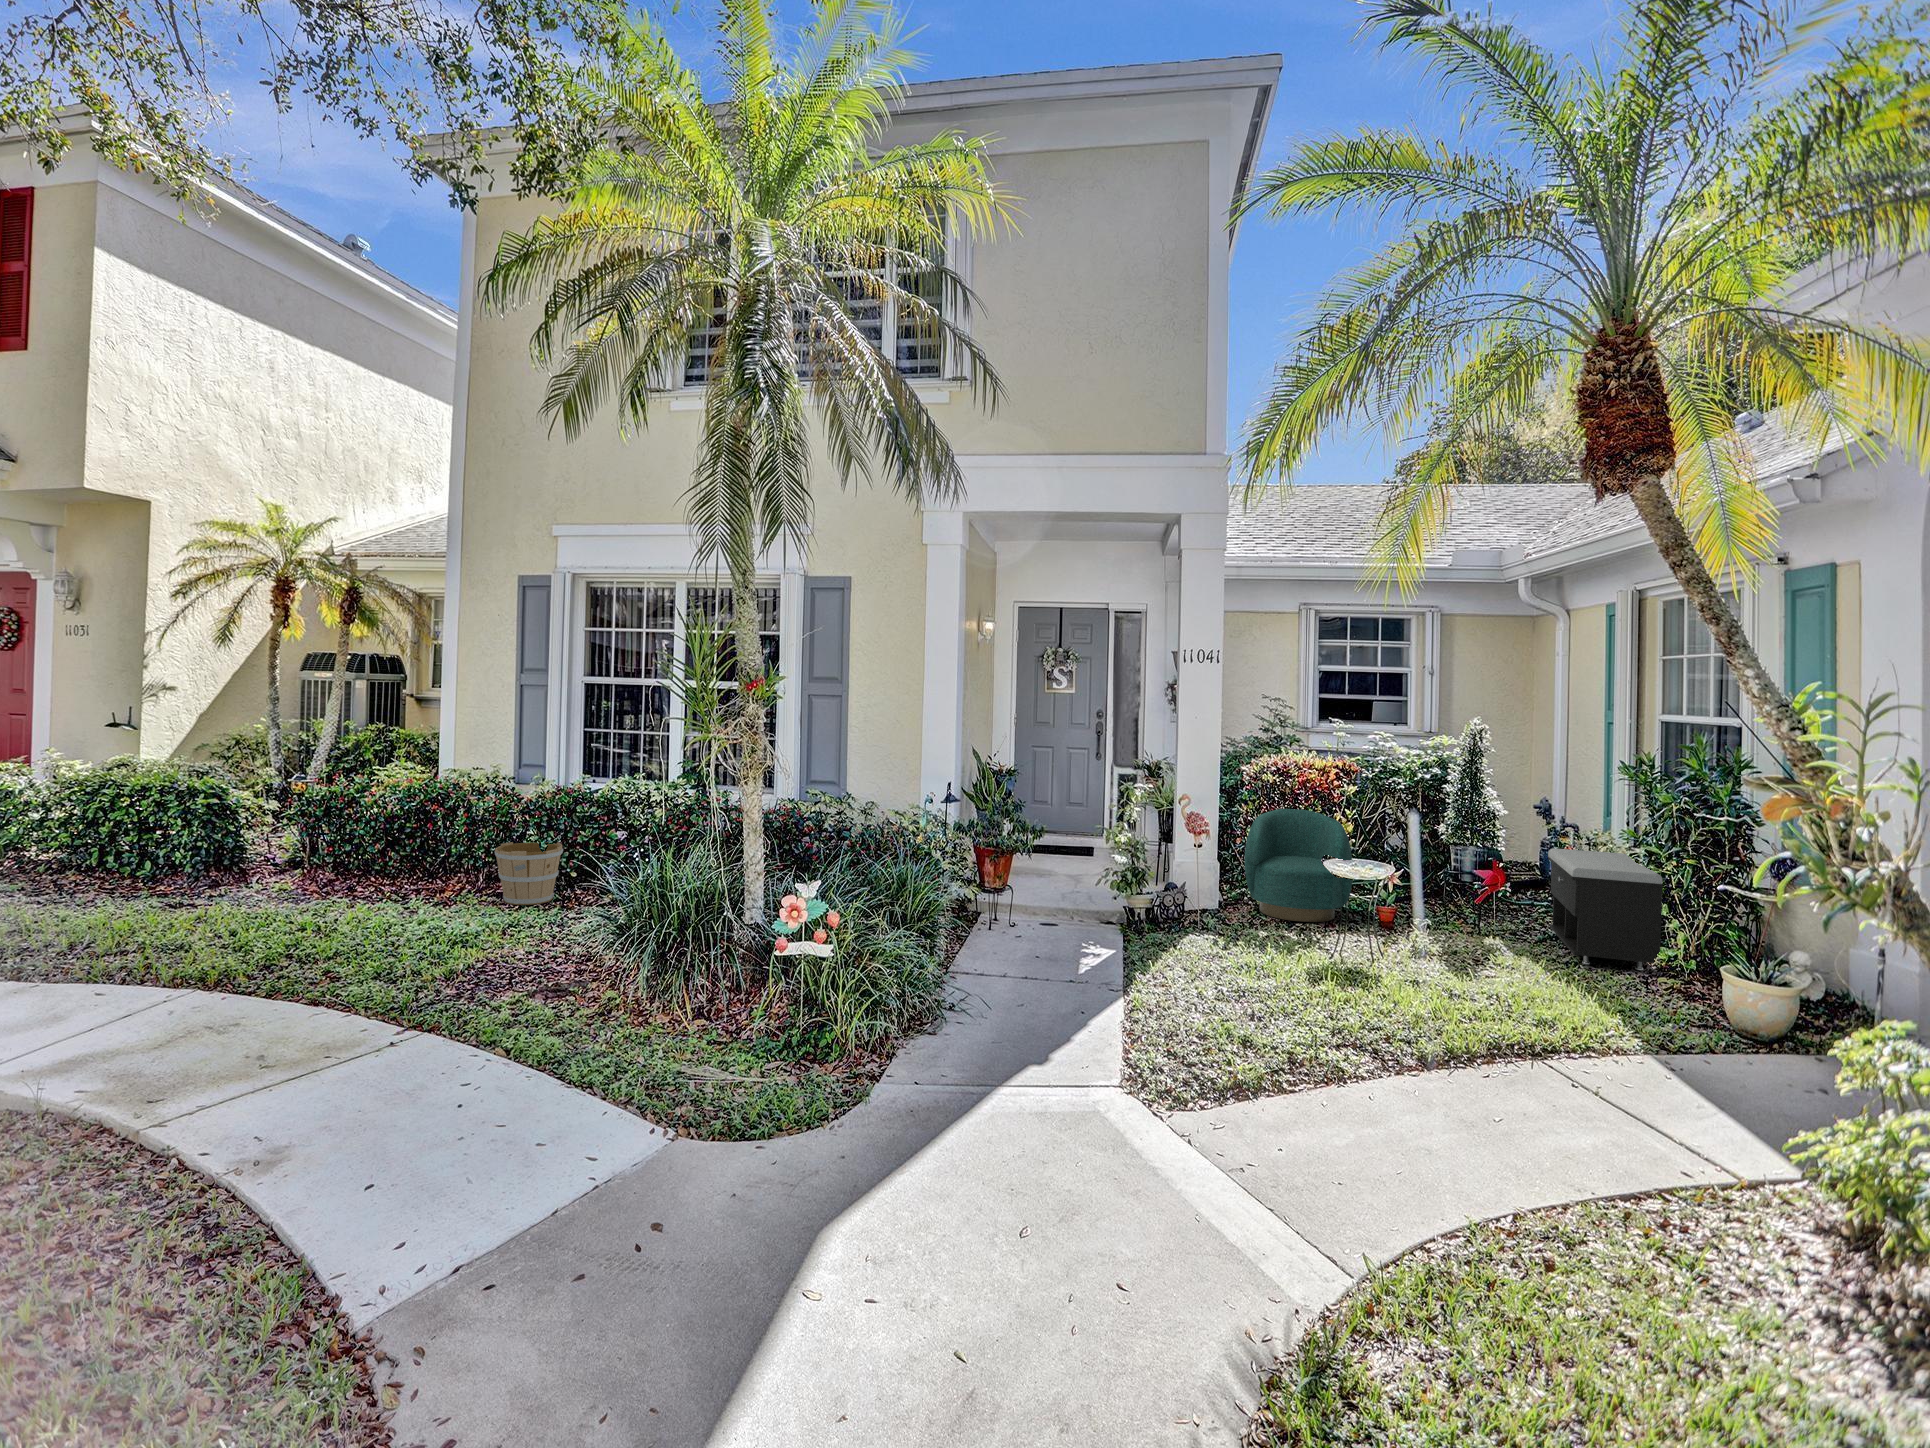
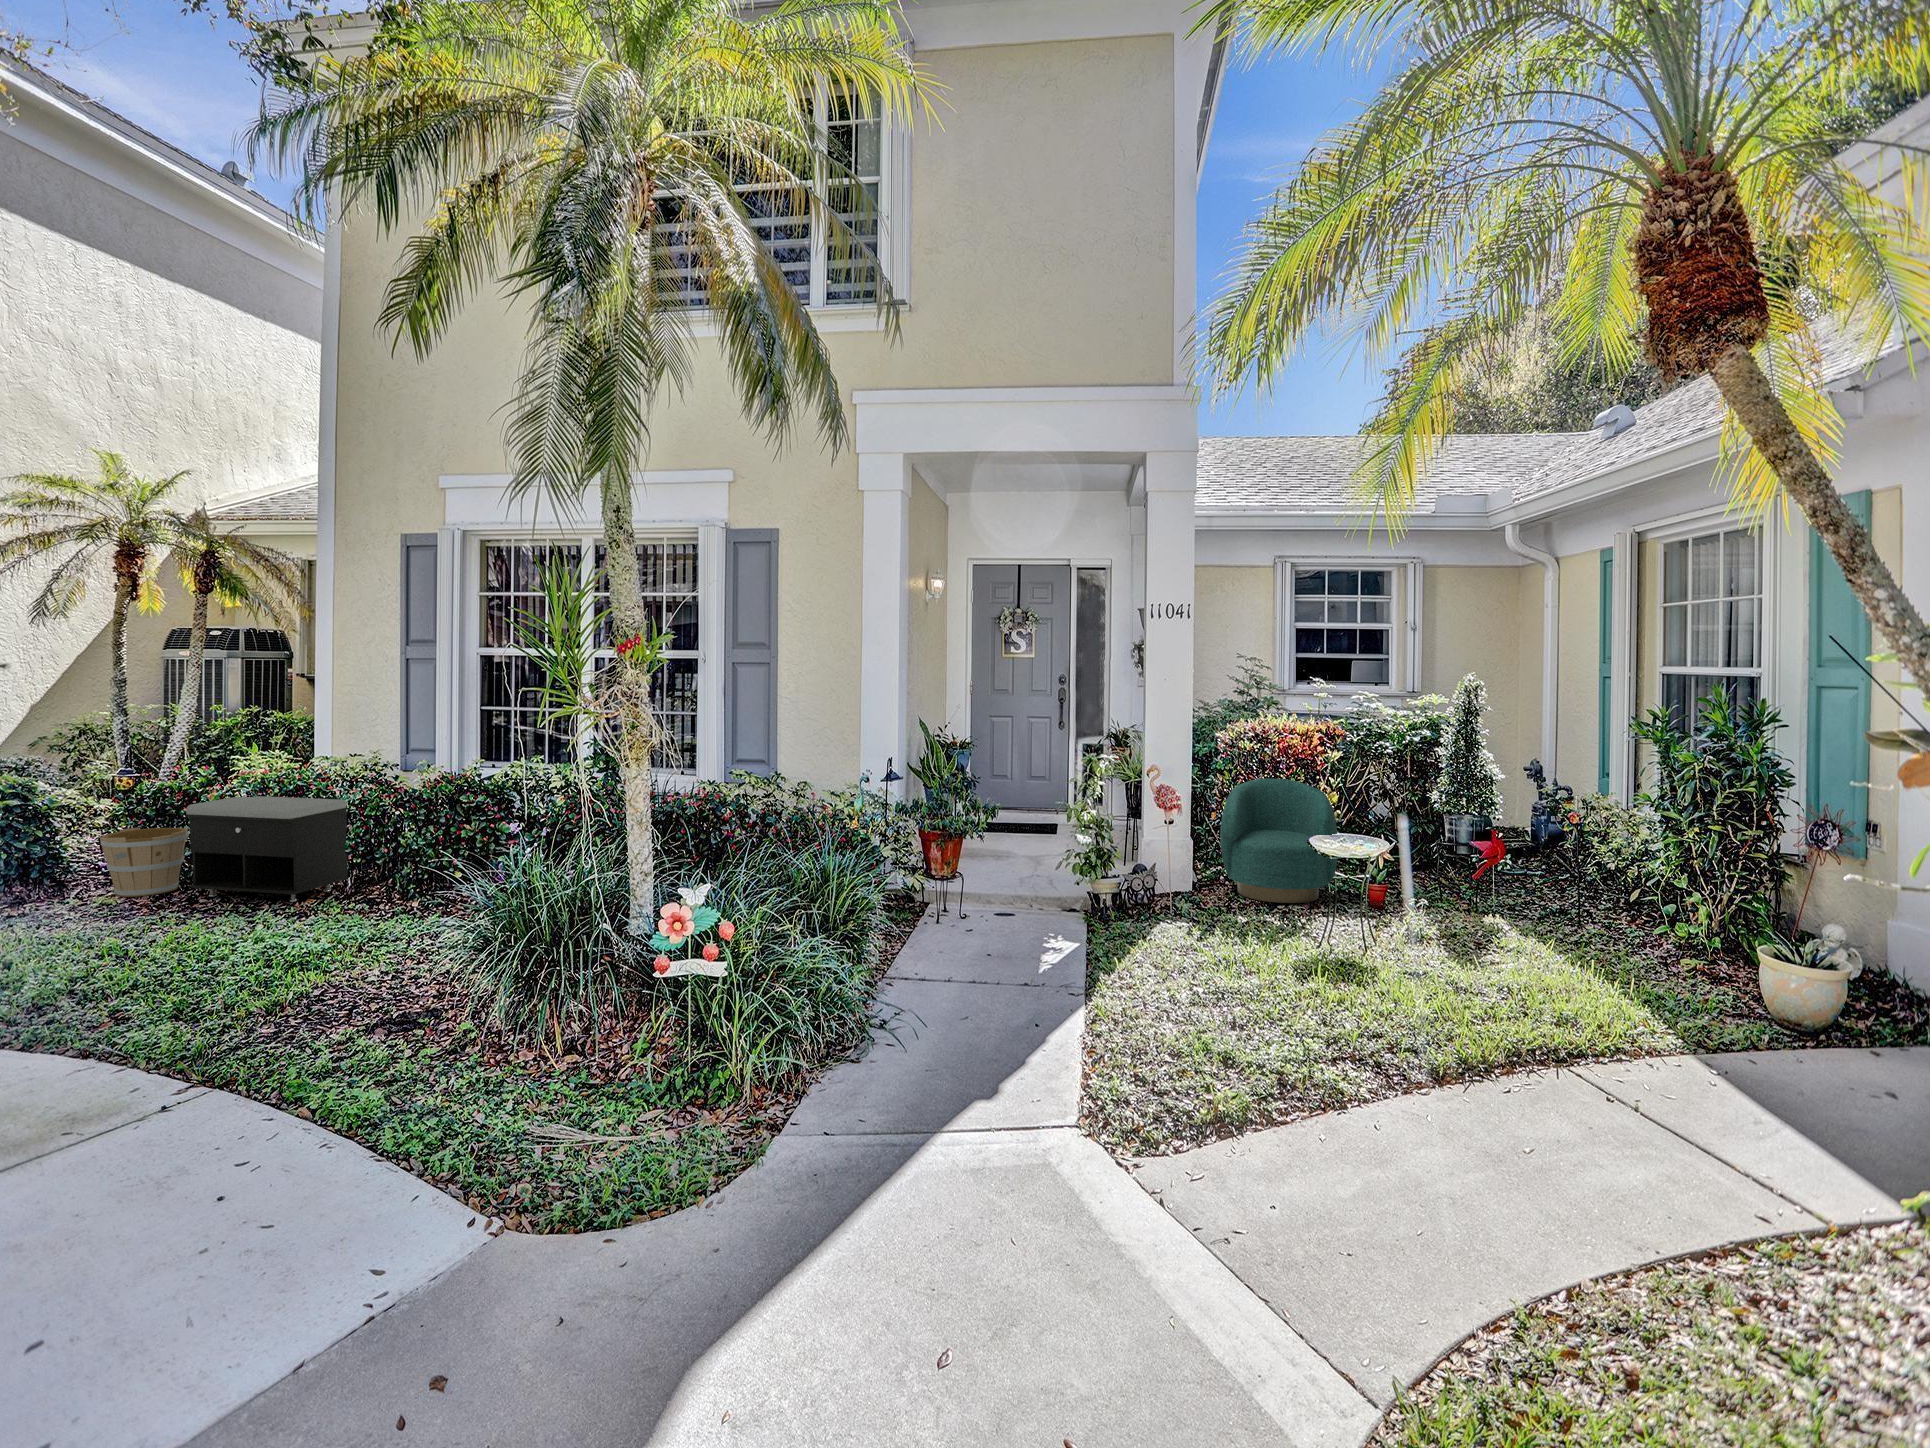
wooden bucket: present [495,842,563,905] -> present [100,828,189,897]
storage bench: present [1548,848,1663,970] -> present [186,796,348,902]

